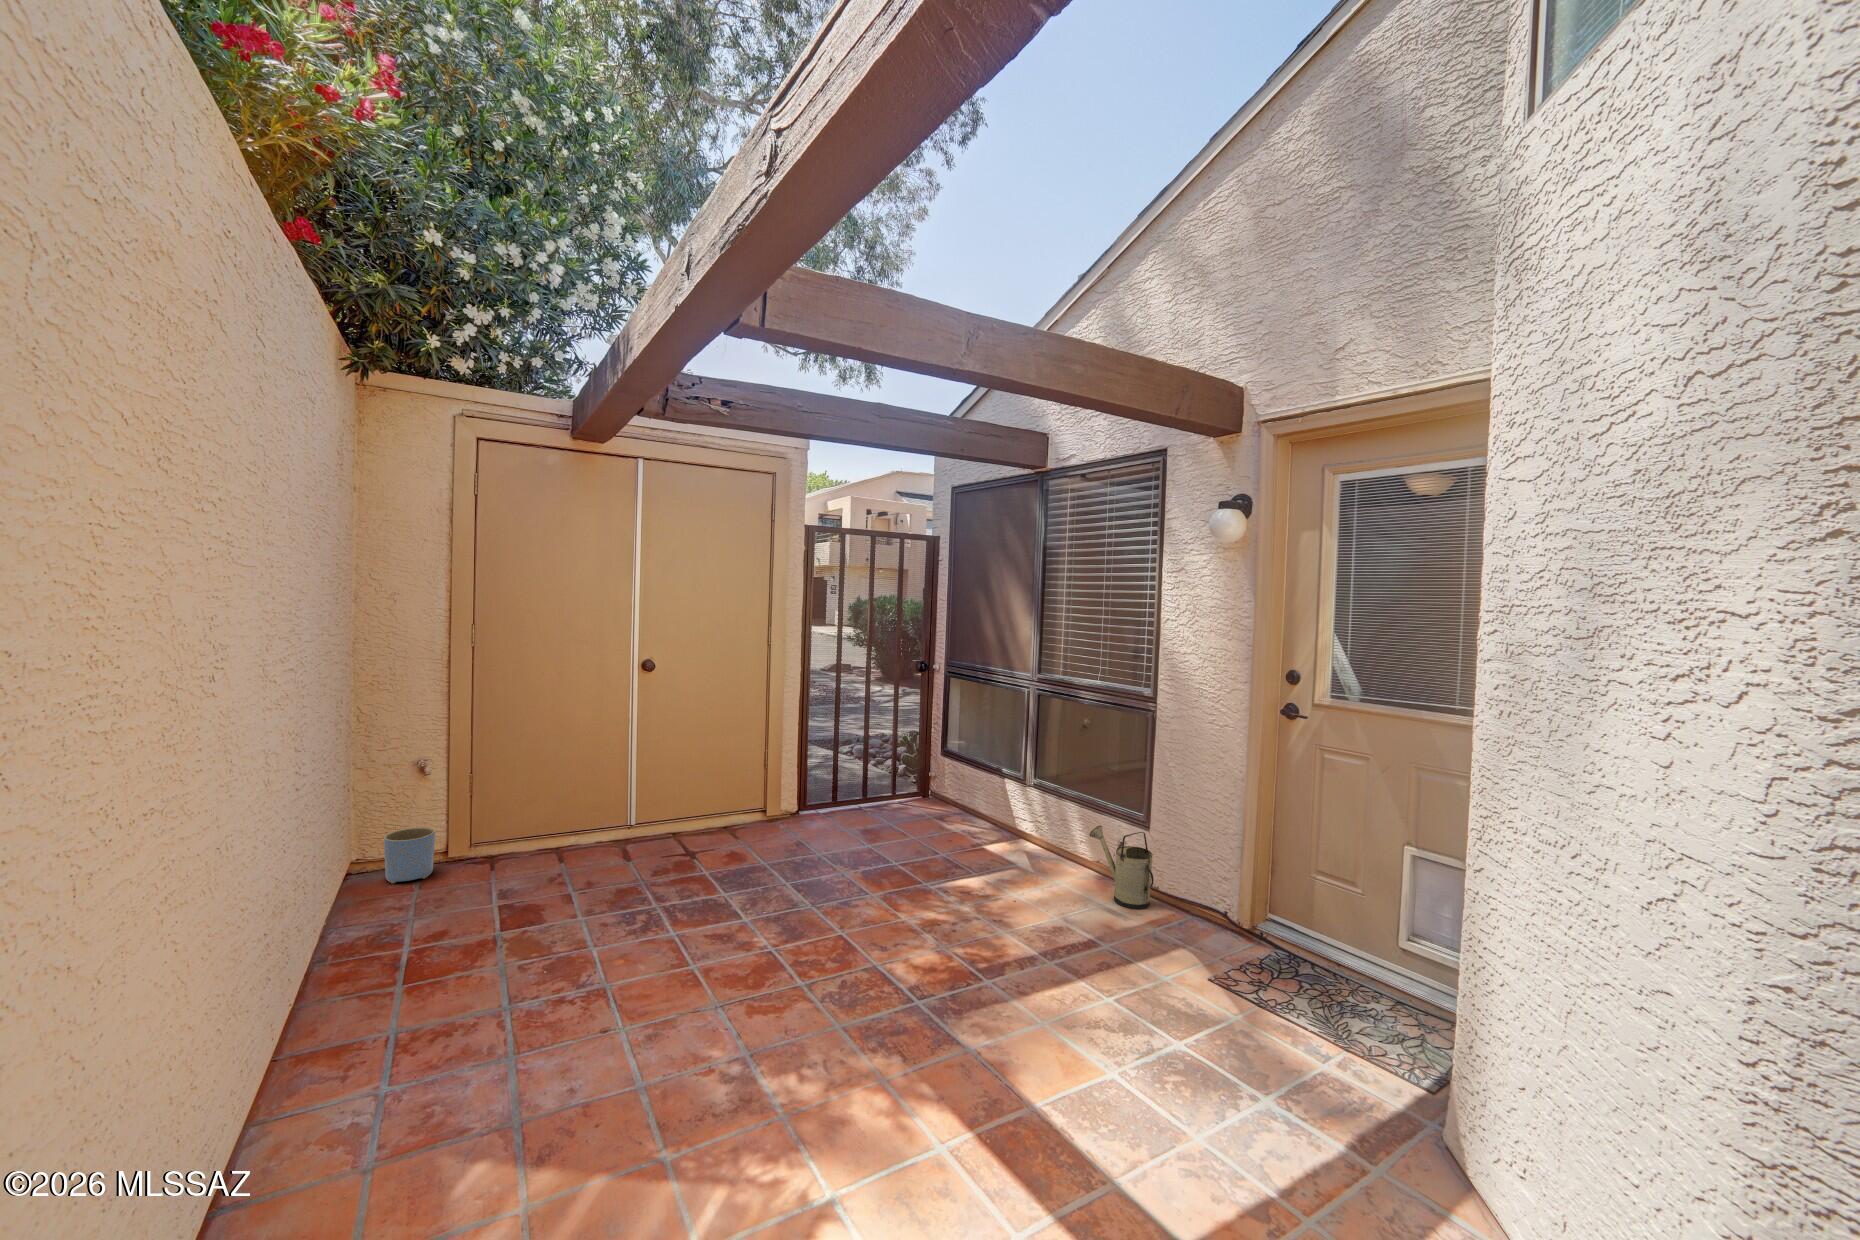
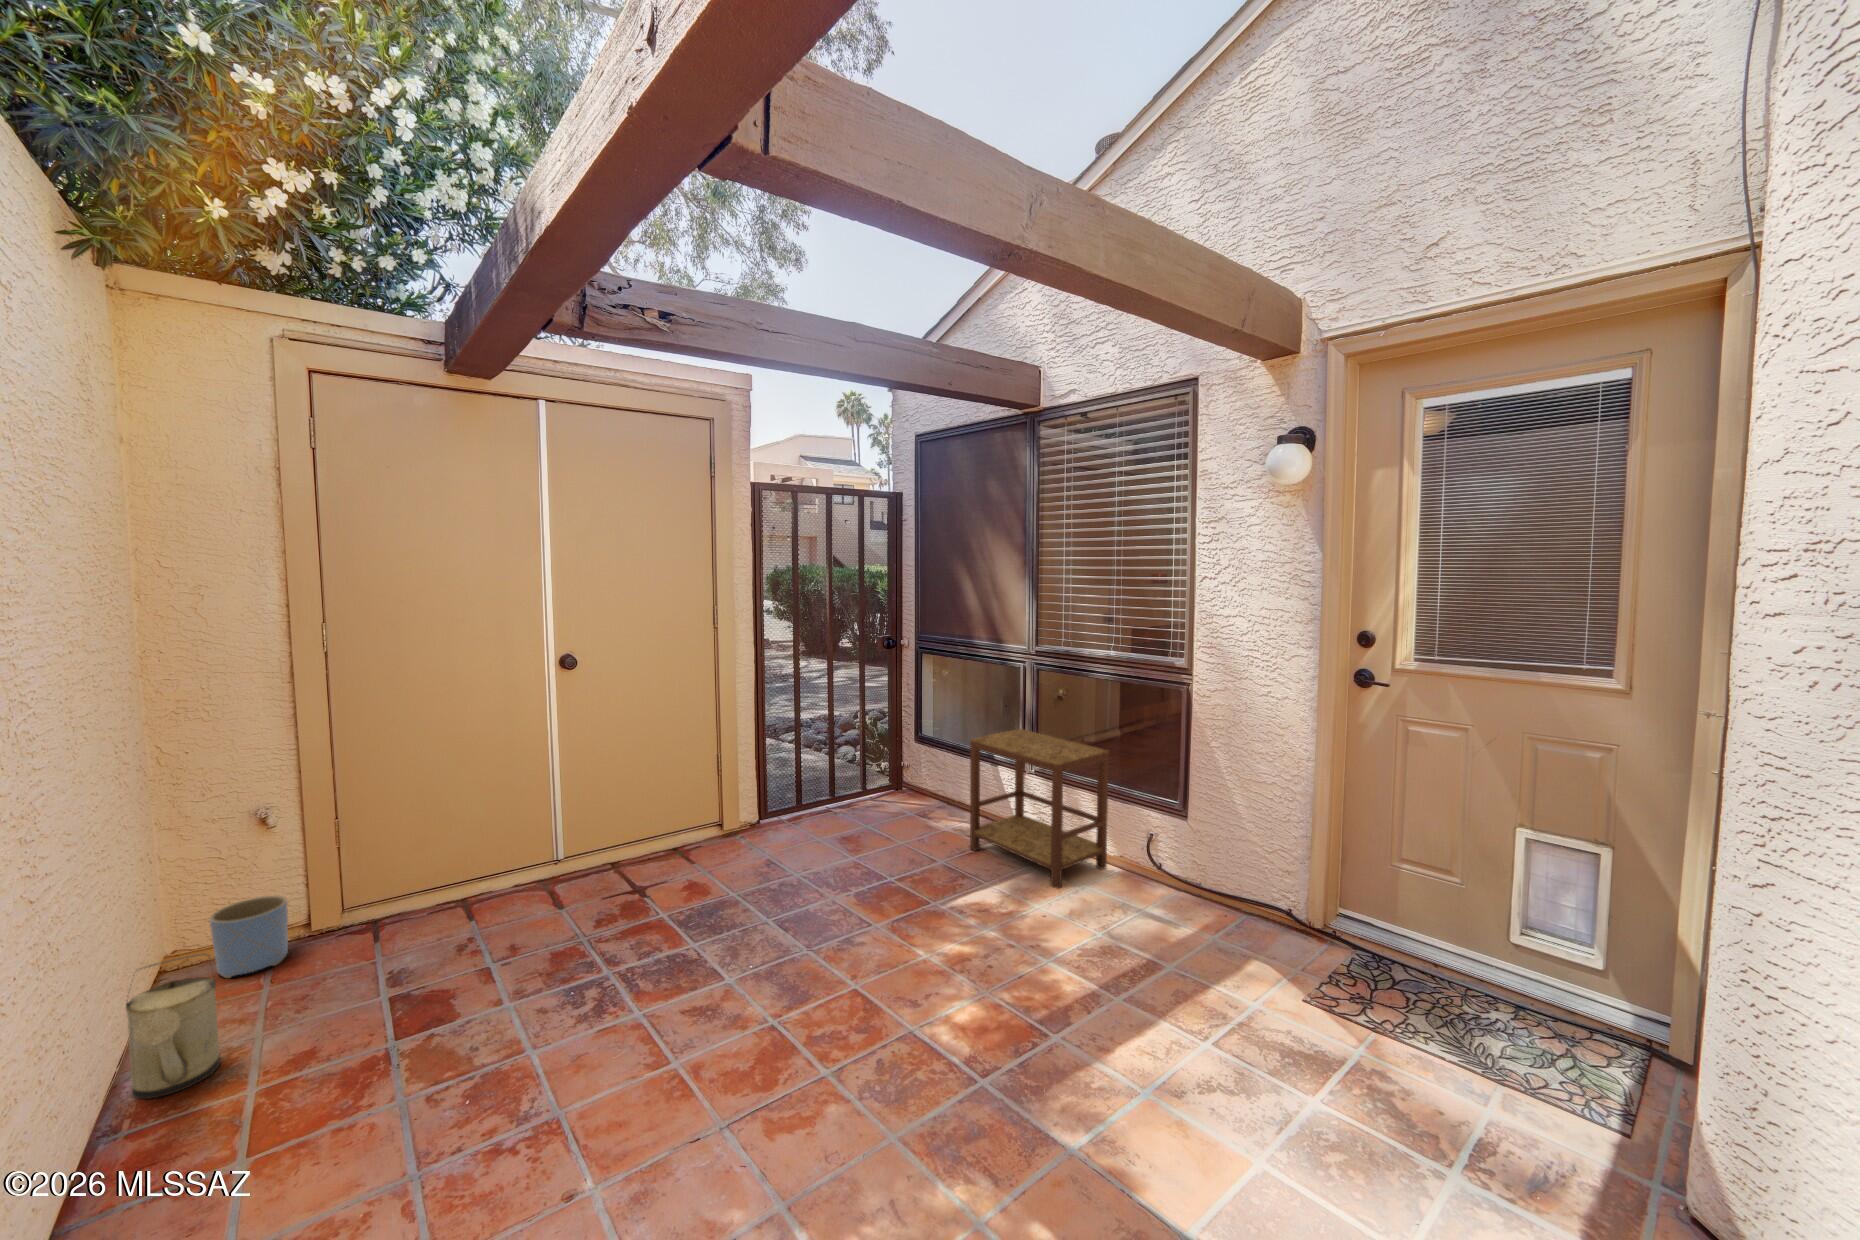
side table: none [970,746,1089,883] -> present [970,729,1109,888]
watering can: present [1090,825,1154,909] -> present [126,954,220,1099]

